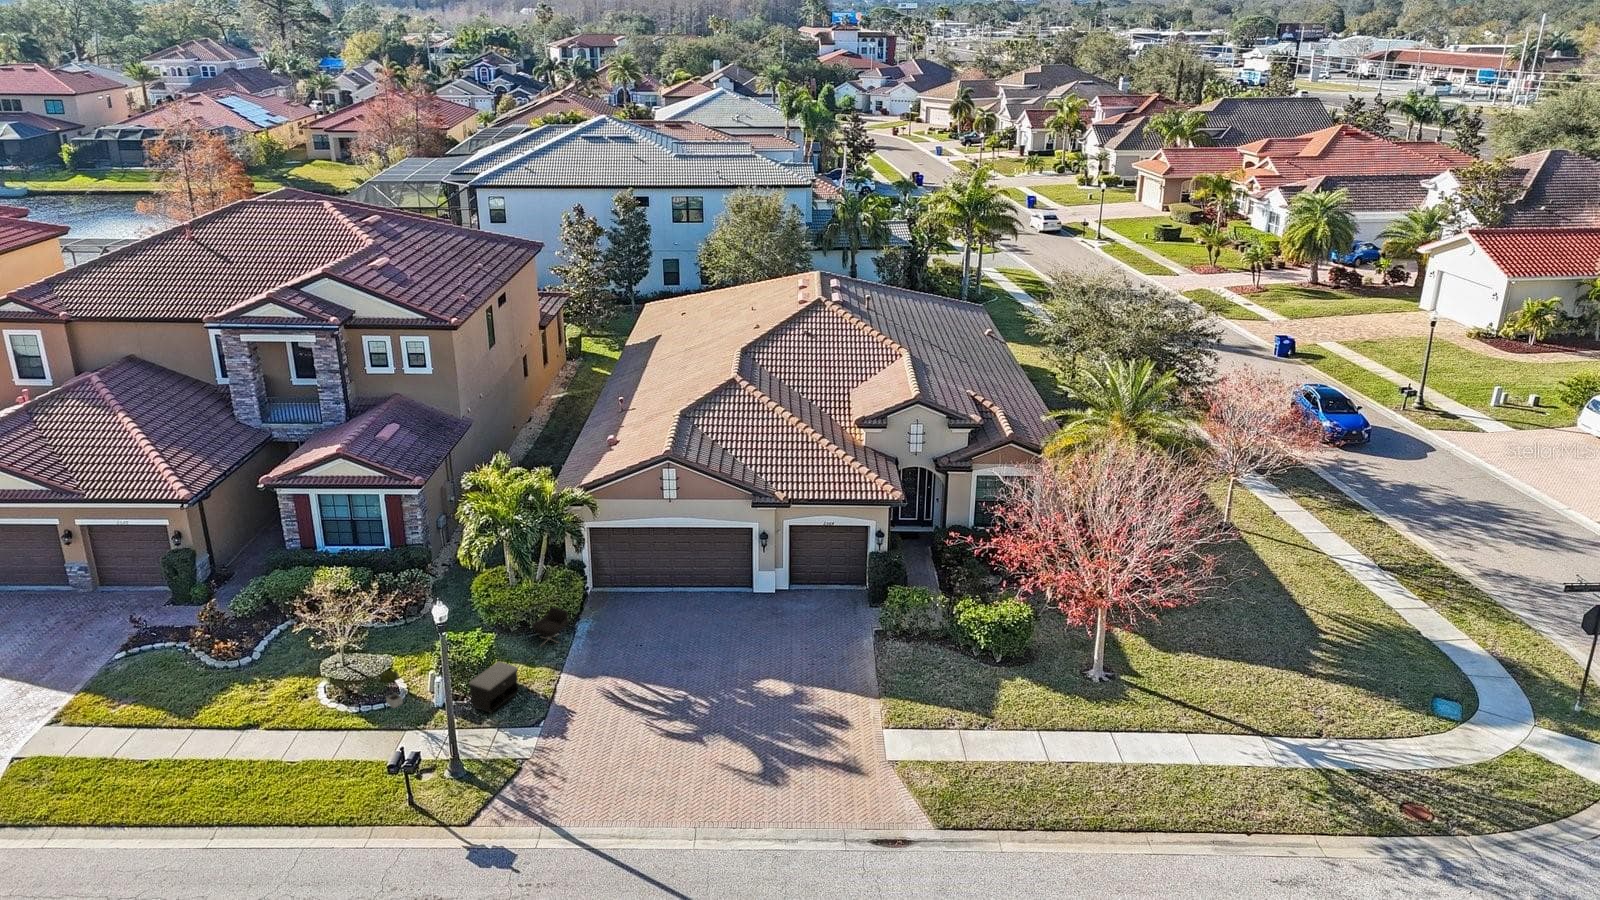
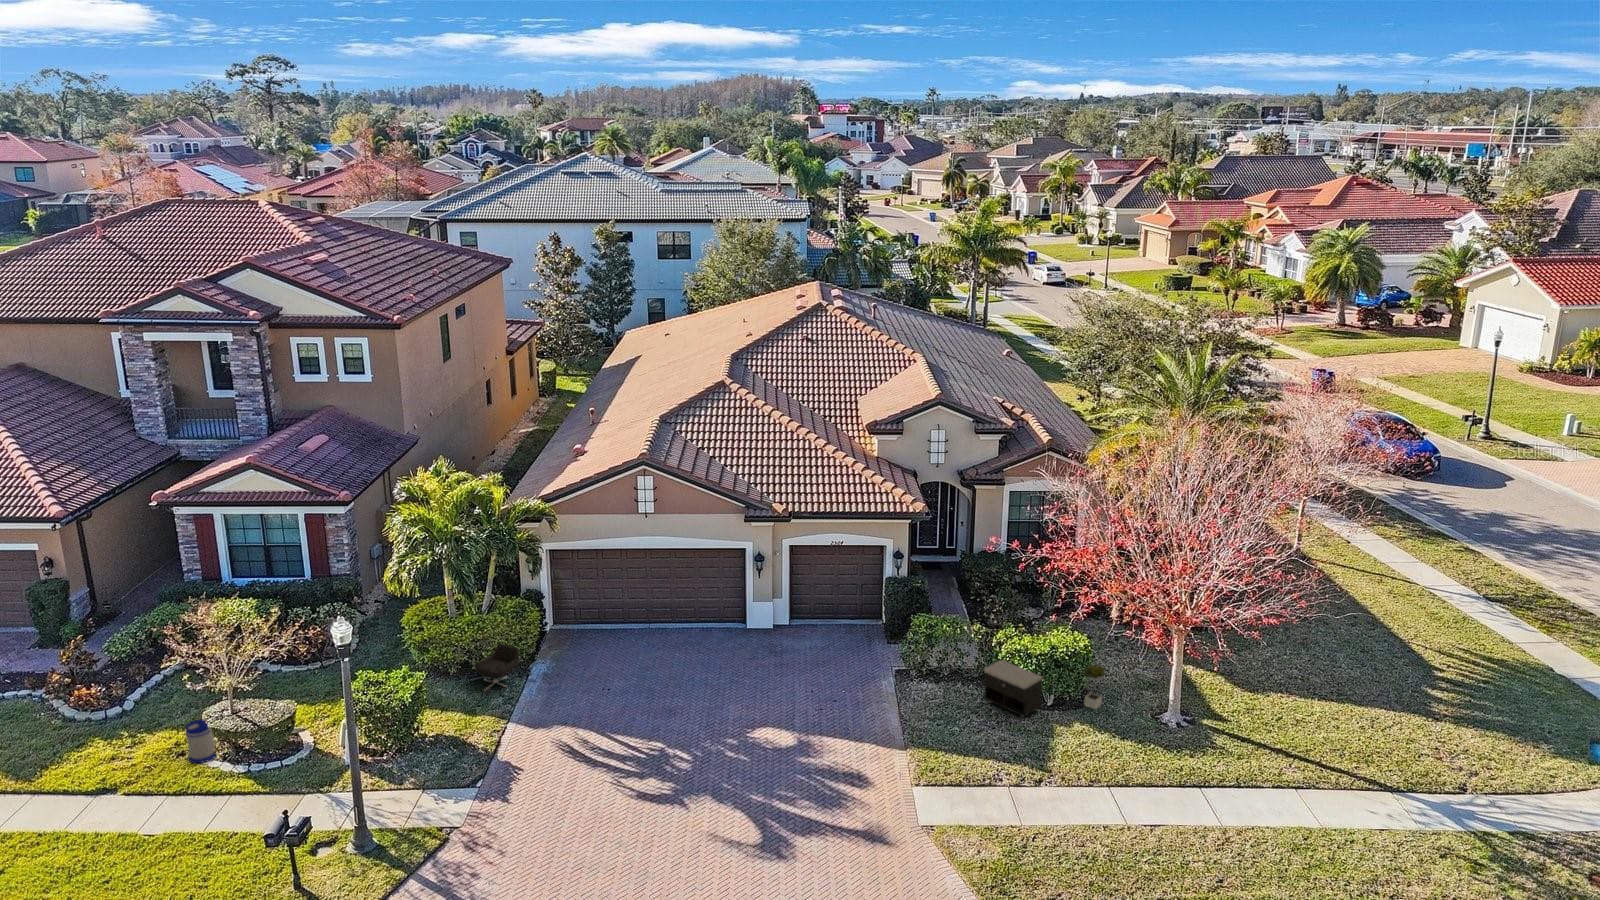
storage bench: present [469,661,519,713] -> present [984,660,1042,717]
potted tree: present [380,671,403,708] -> present [1084,665,1104,709]
trash can: none [308,672,333,706] -> present [186,720,216,763]

